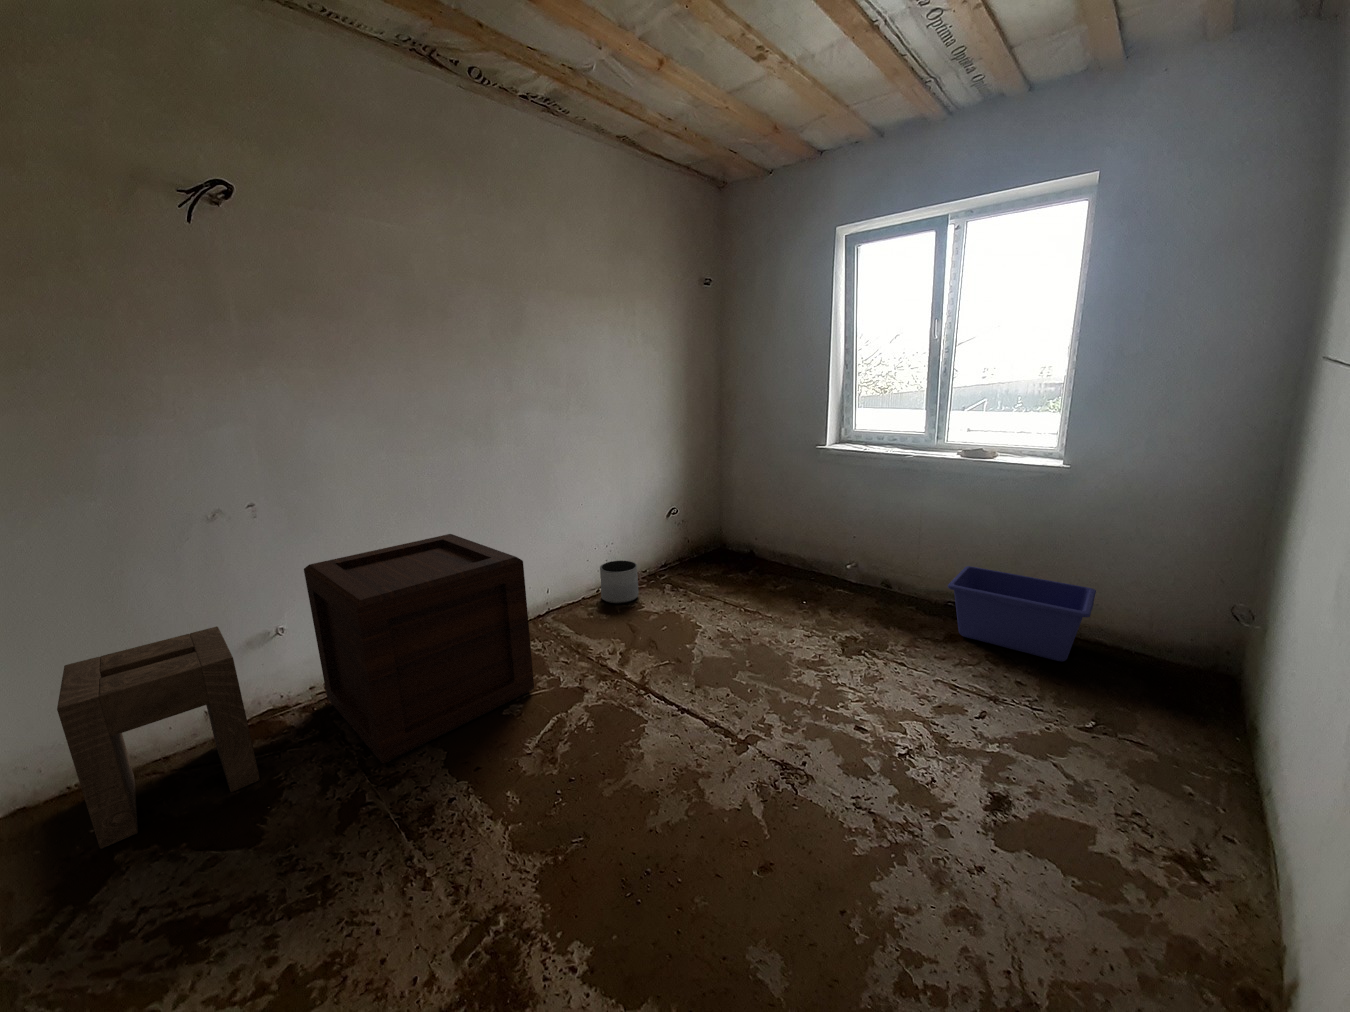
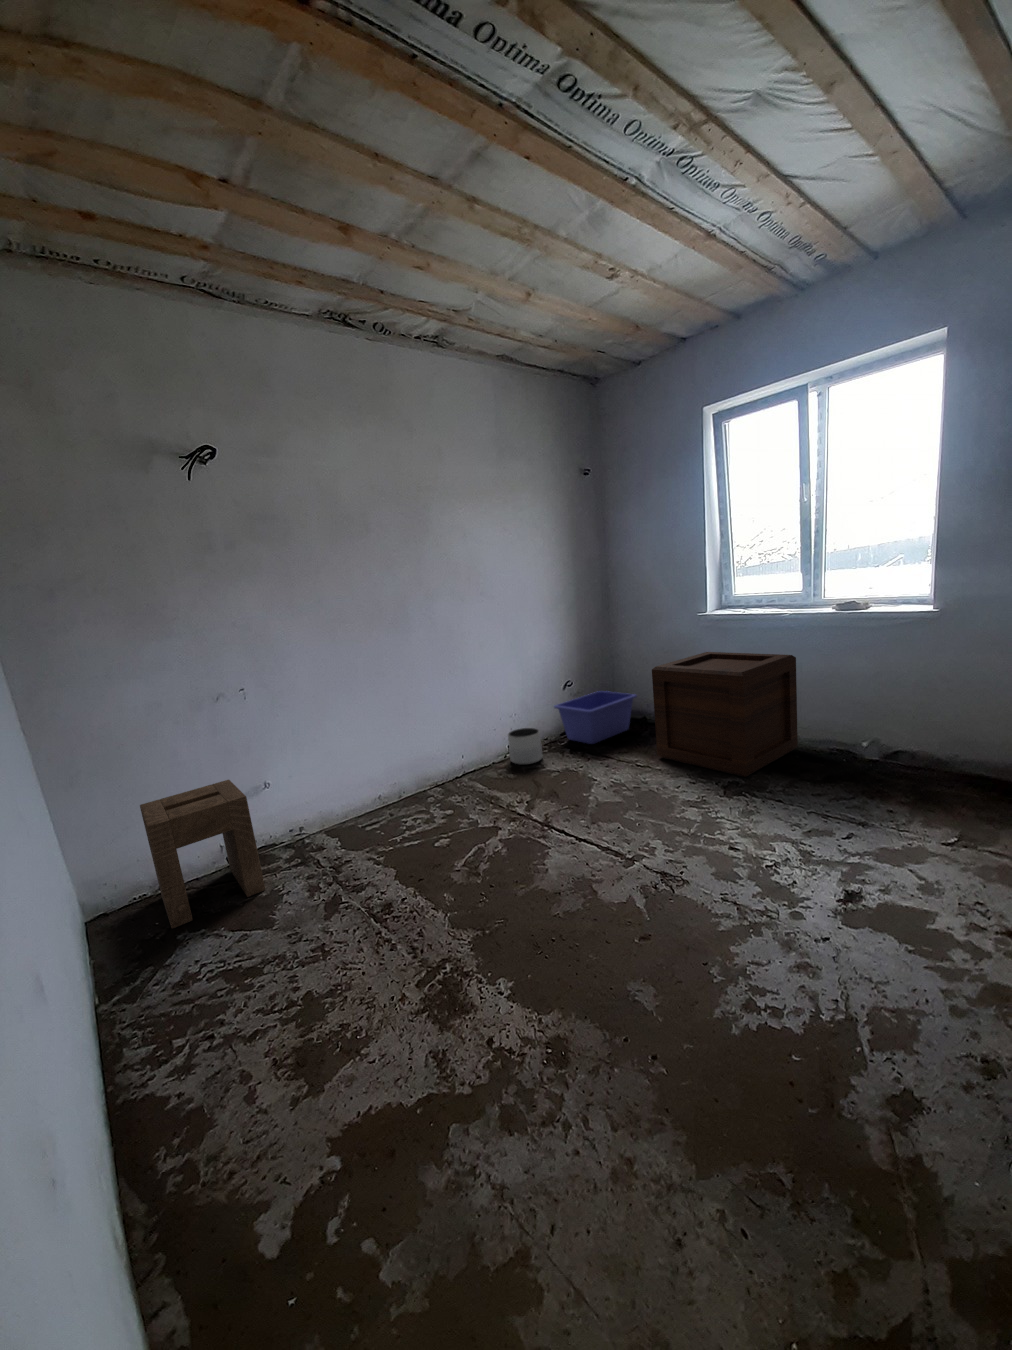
wooden crate: present [304,534,534,763] -> present [652,652,798,777]
storage bin: present [948,566,1096,661] -> present [554,691,637,744]

